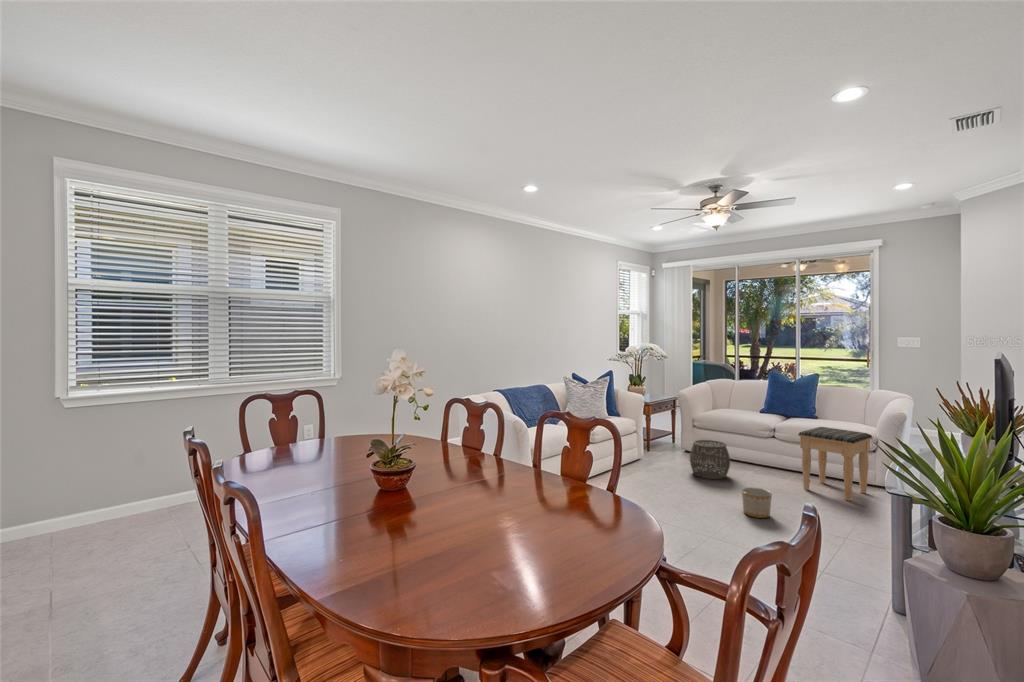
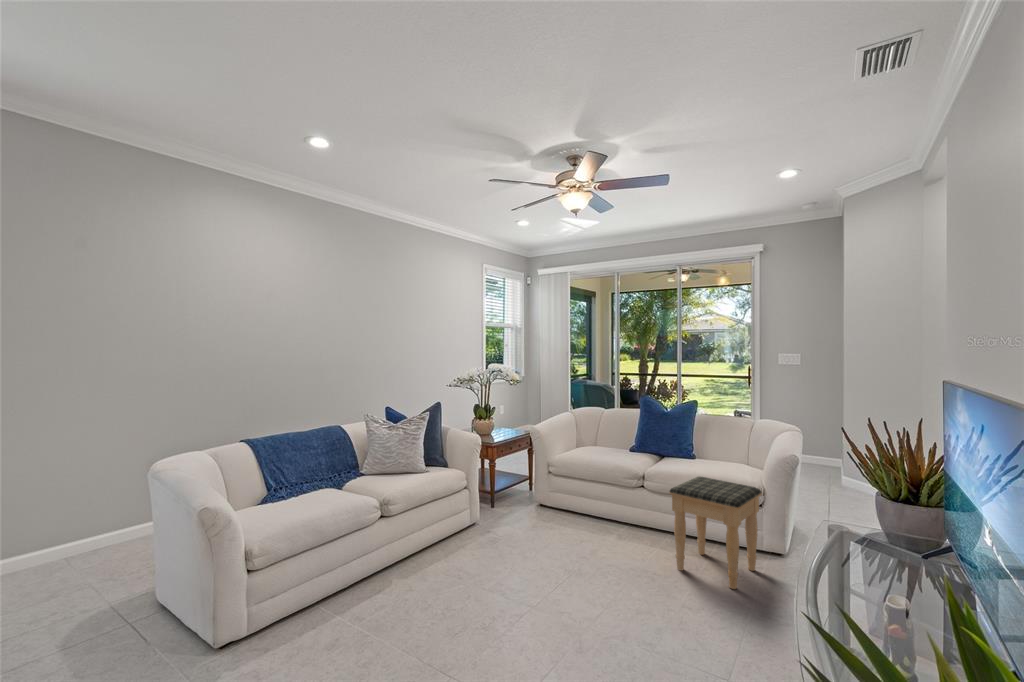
woven basket: present [690,440,730,479] -> none [532,497,585,558]
planter: present [742,487,772,518] -> none [581,590,623,647]

